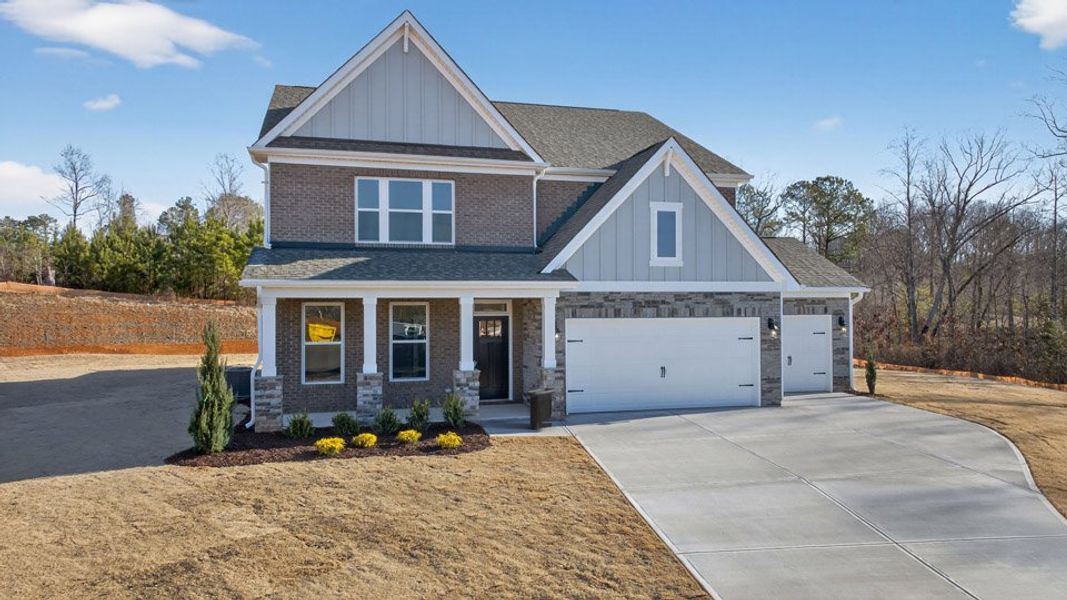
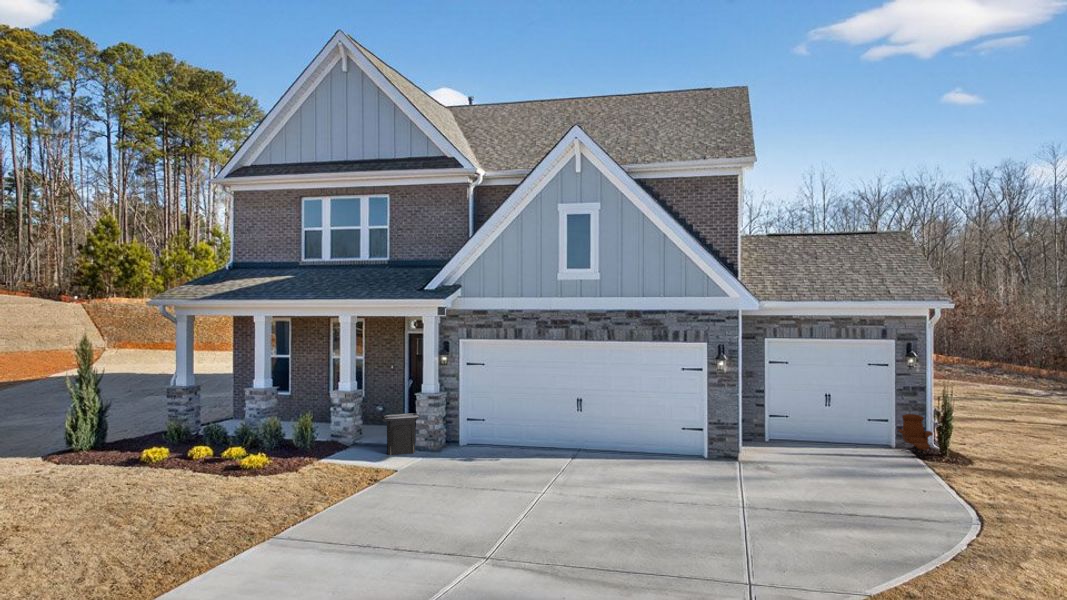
lounge chair: none [838,367,869,396] -> present [898,414,933,458]

